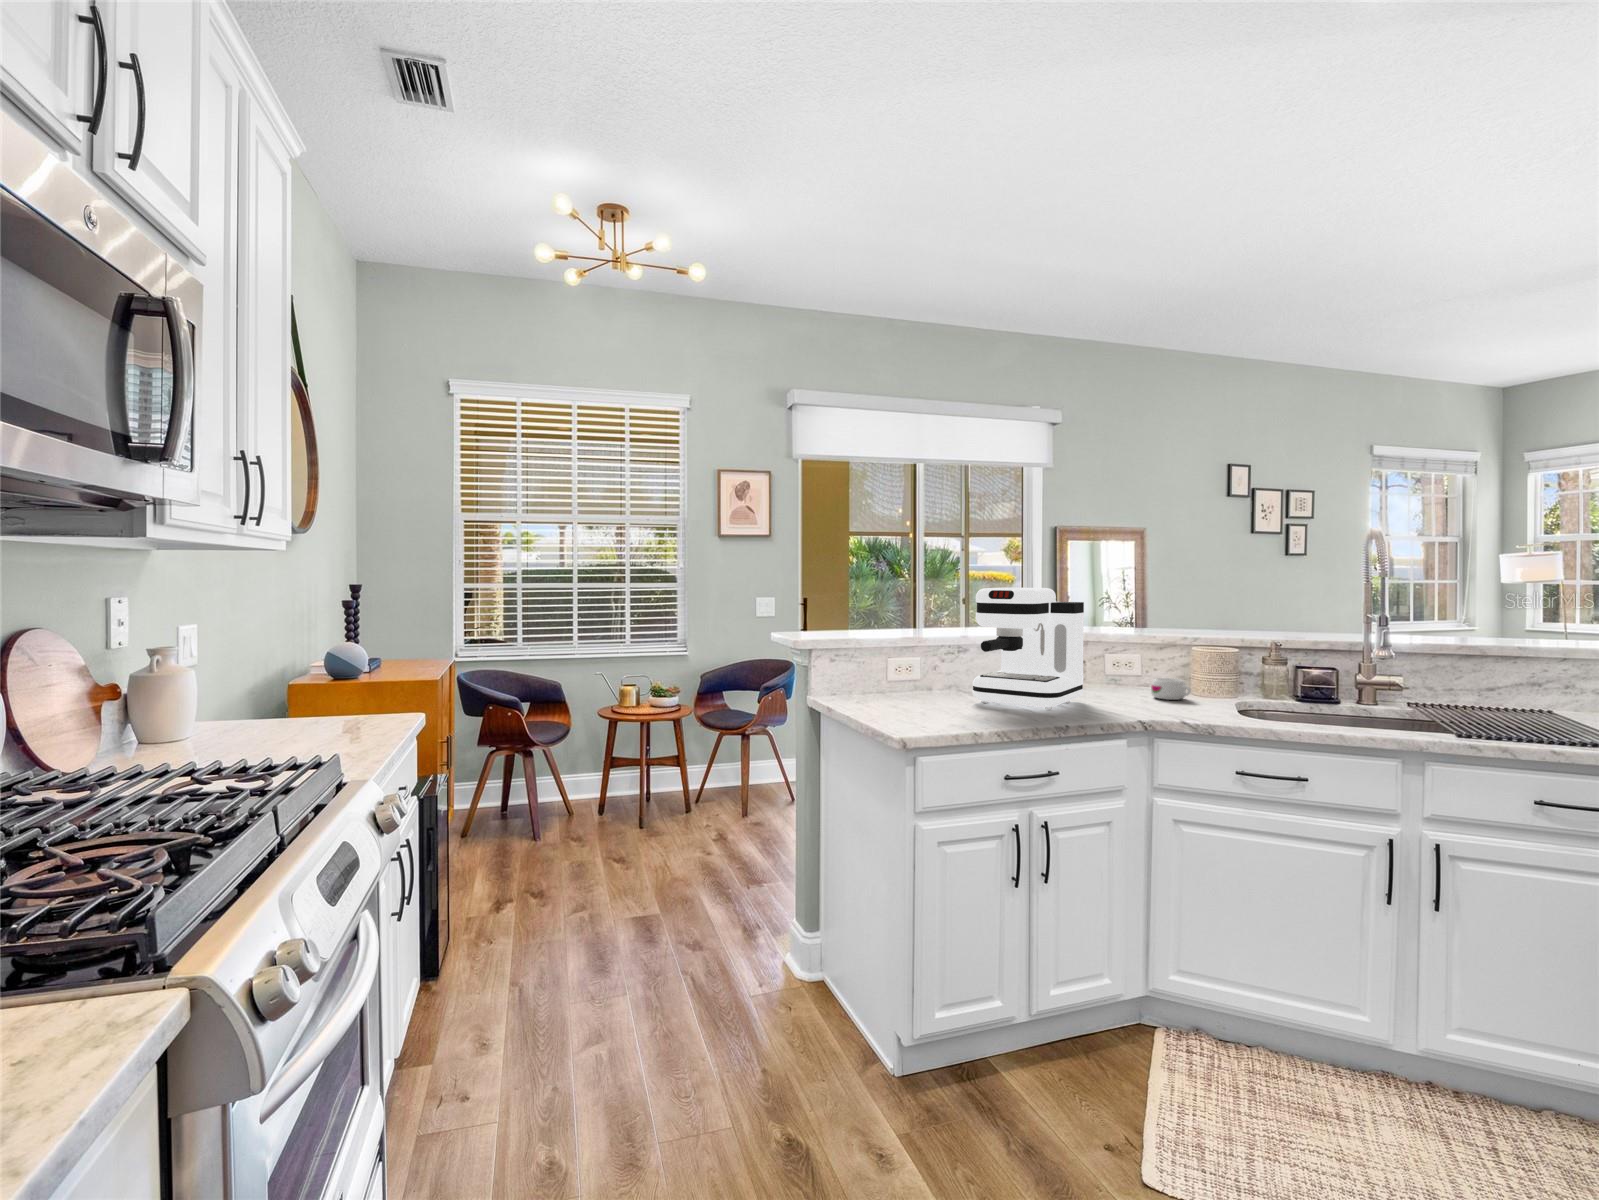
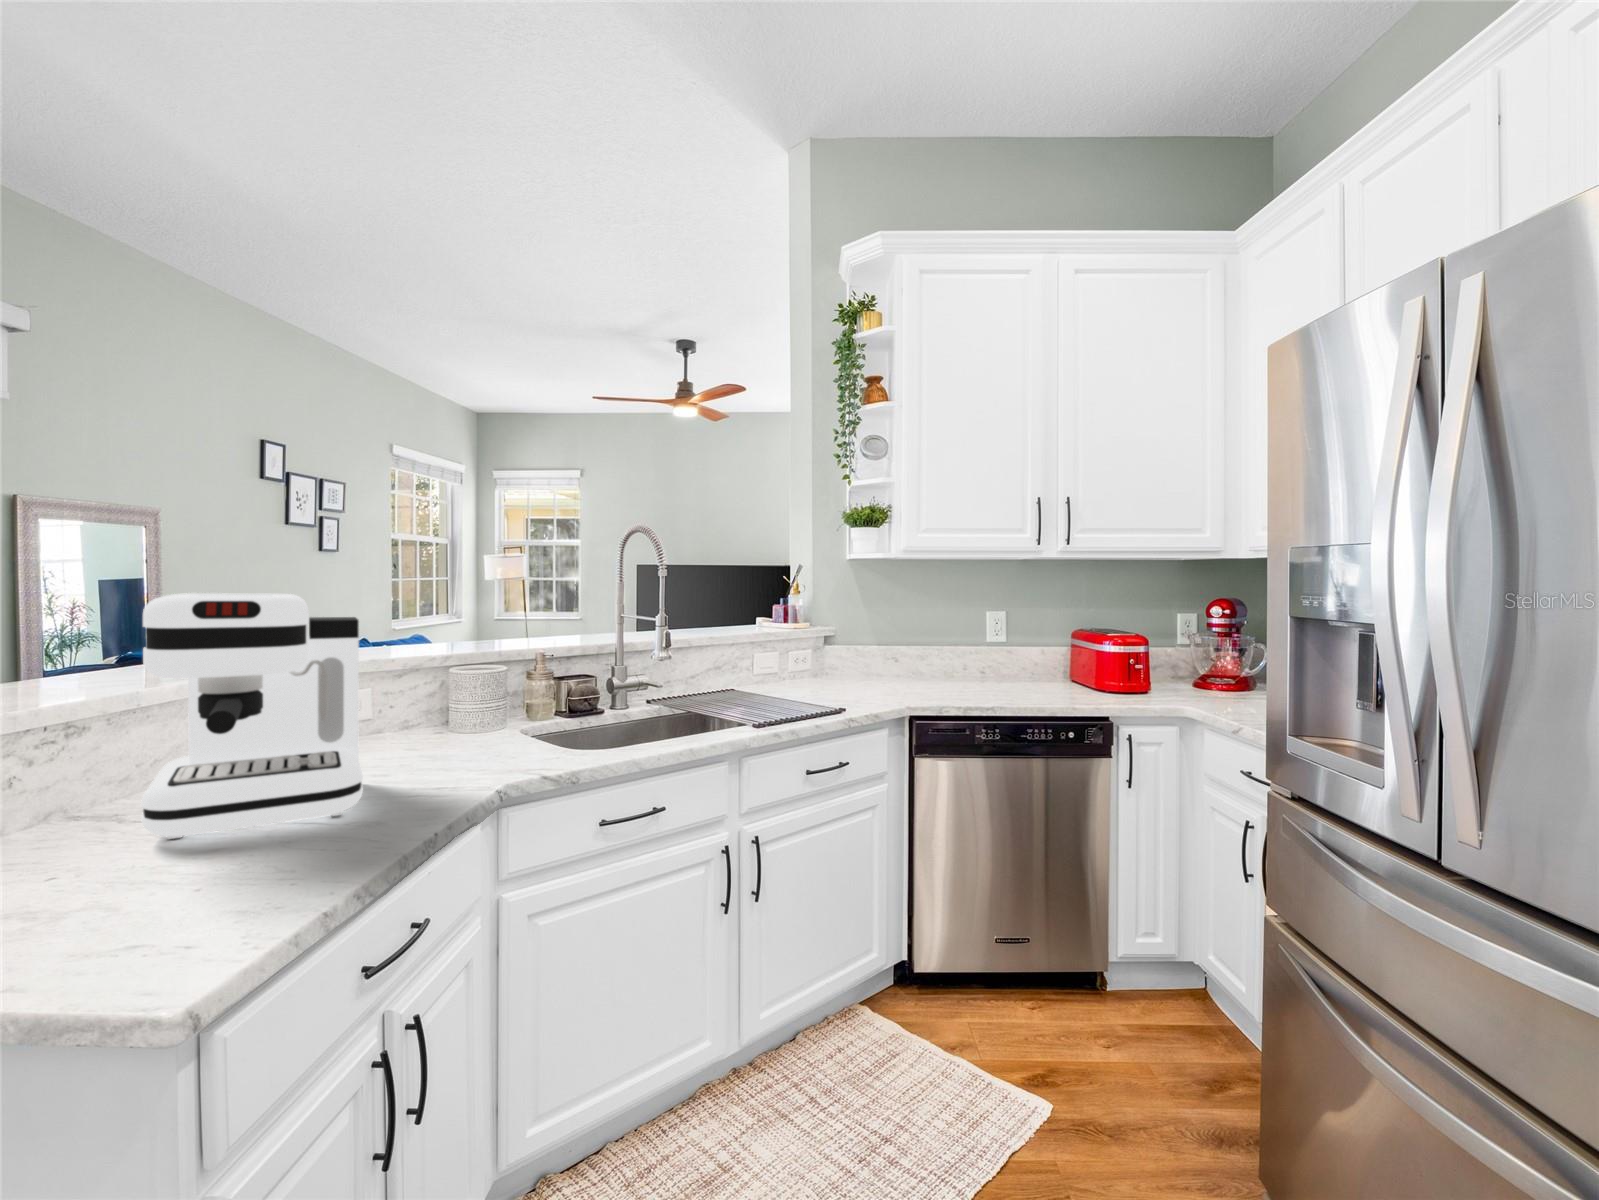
mug: present [1151,678,1191,700] -> none [425,716,486,748]

